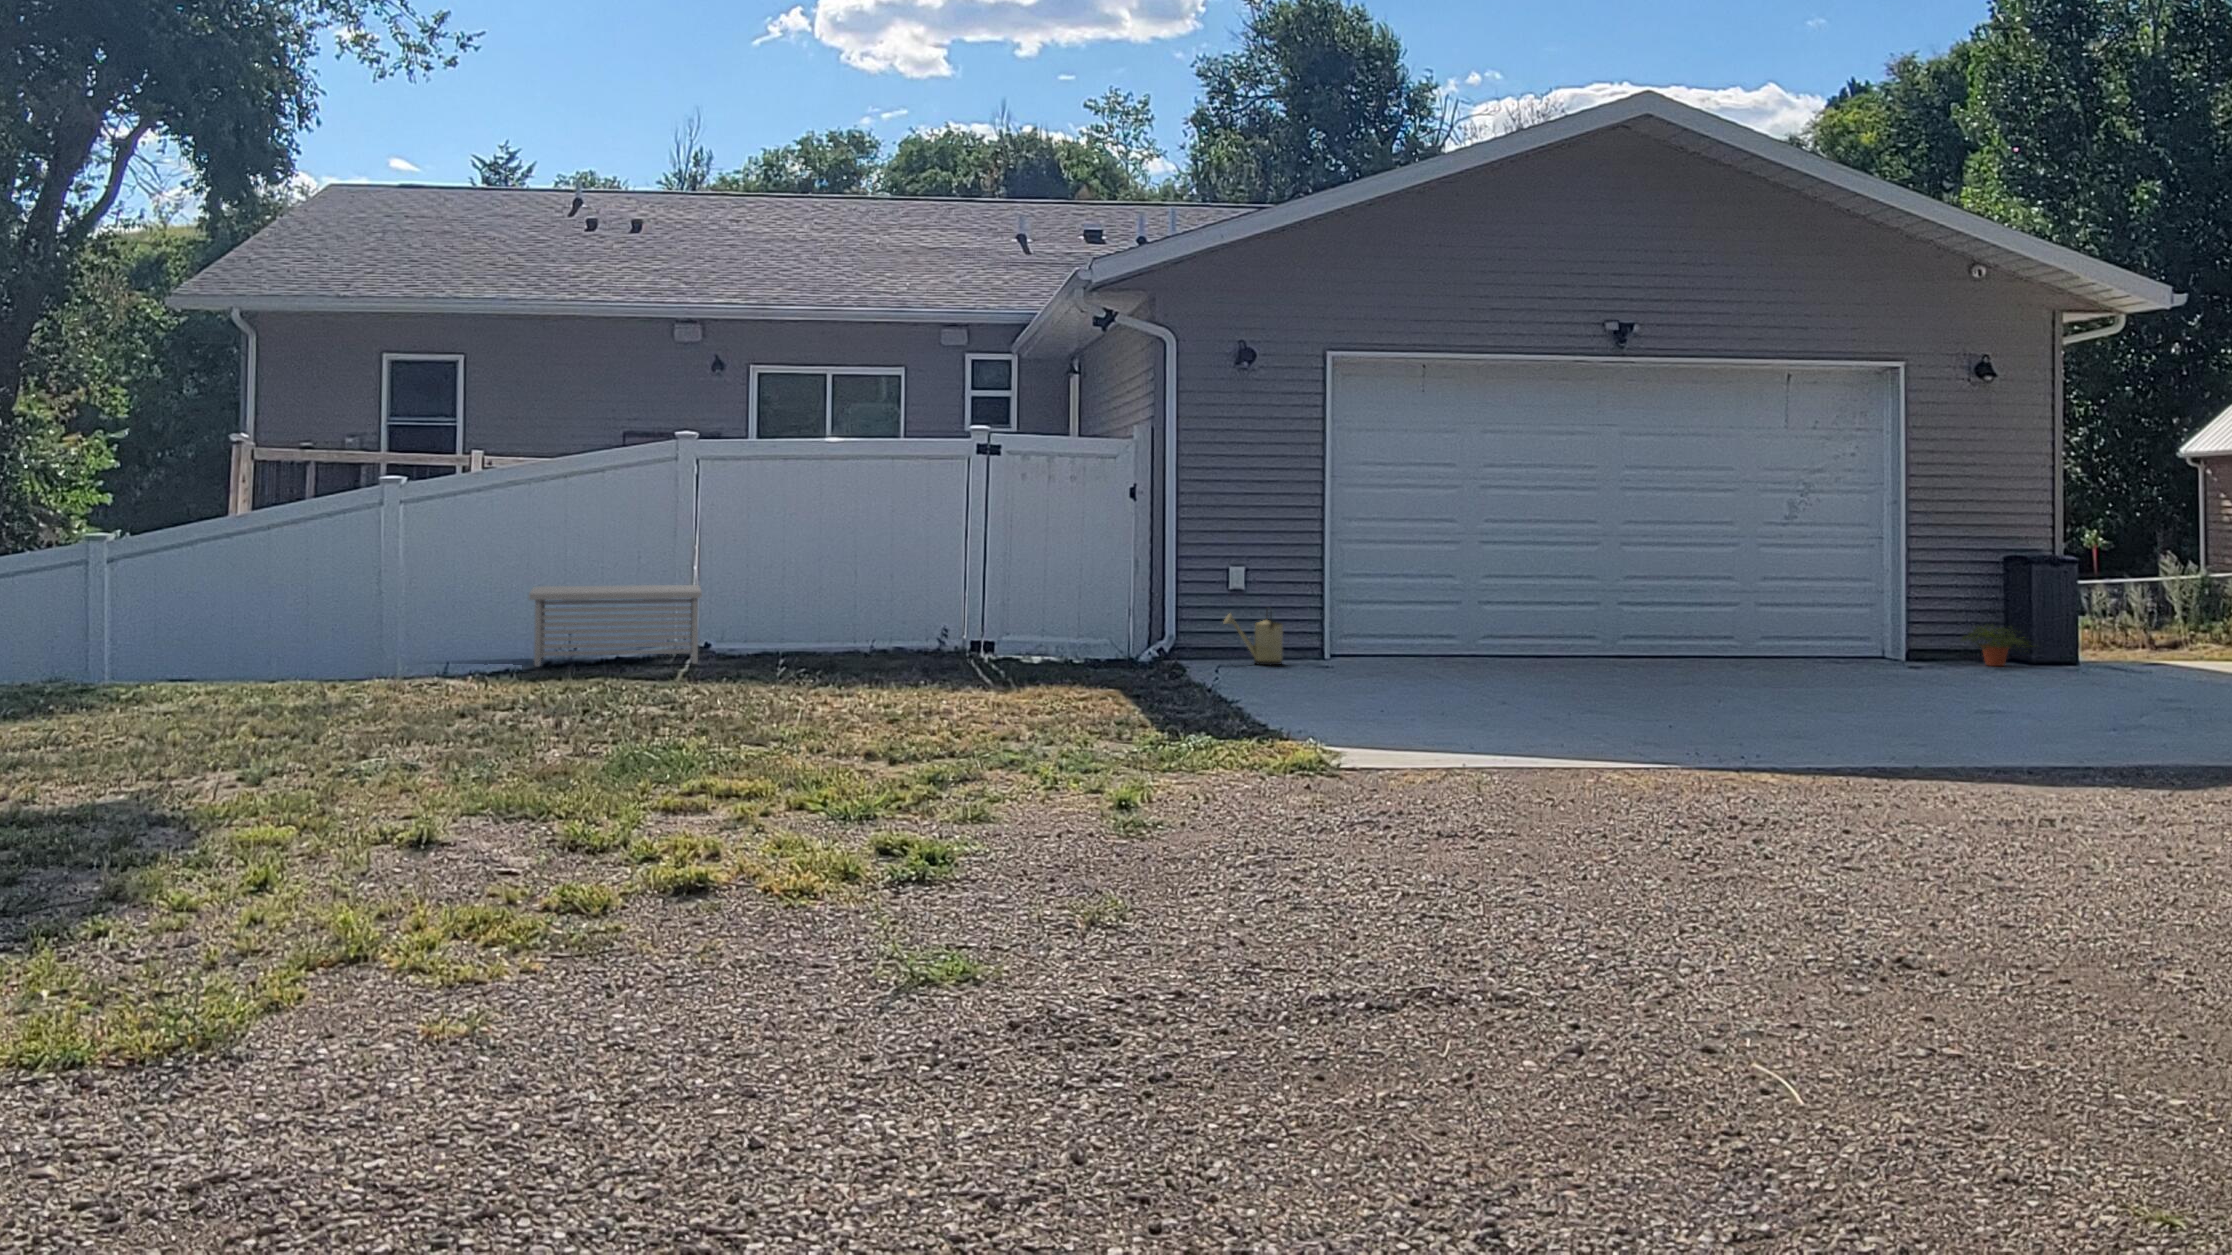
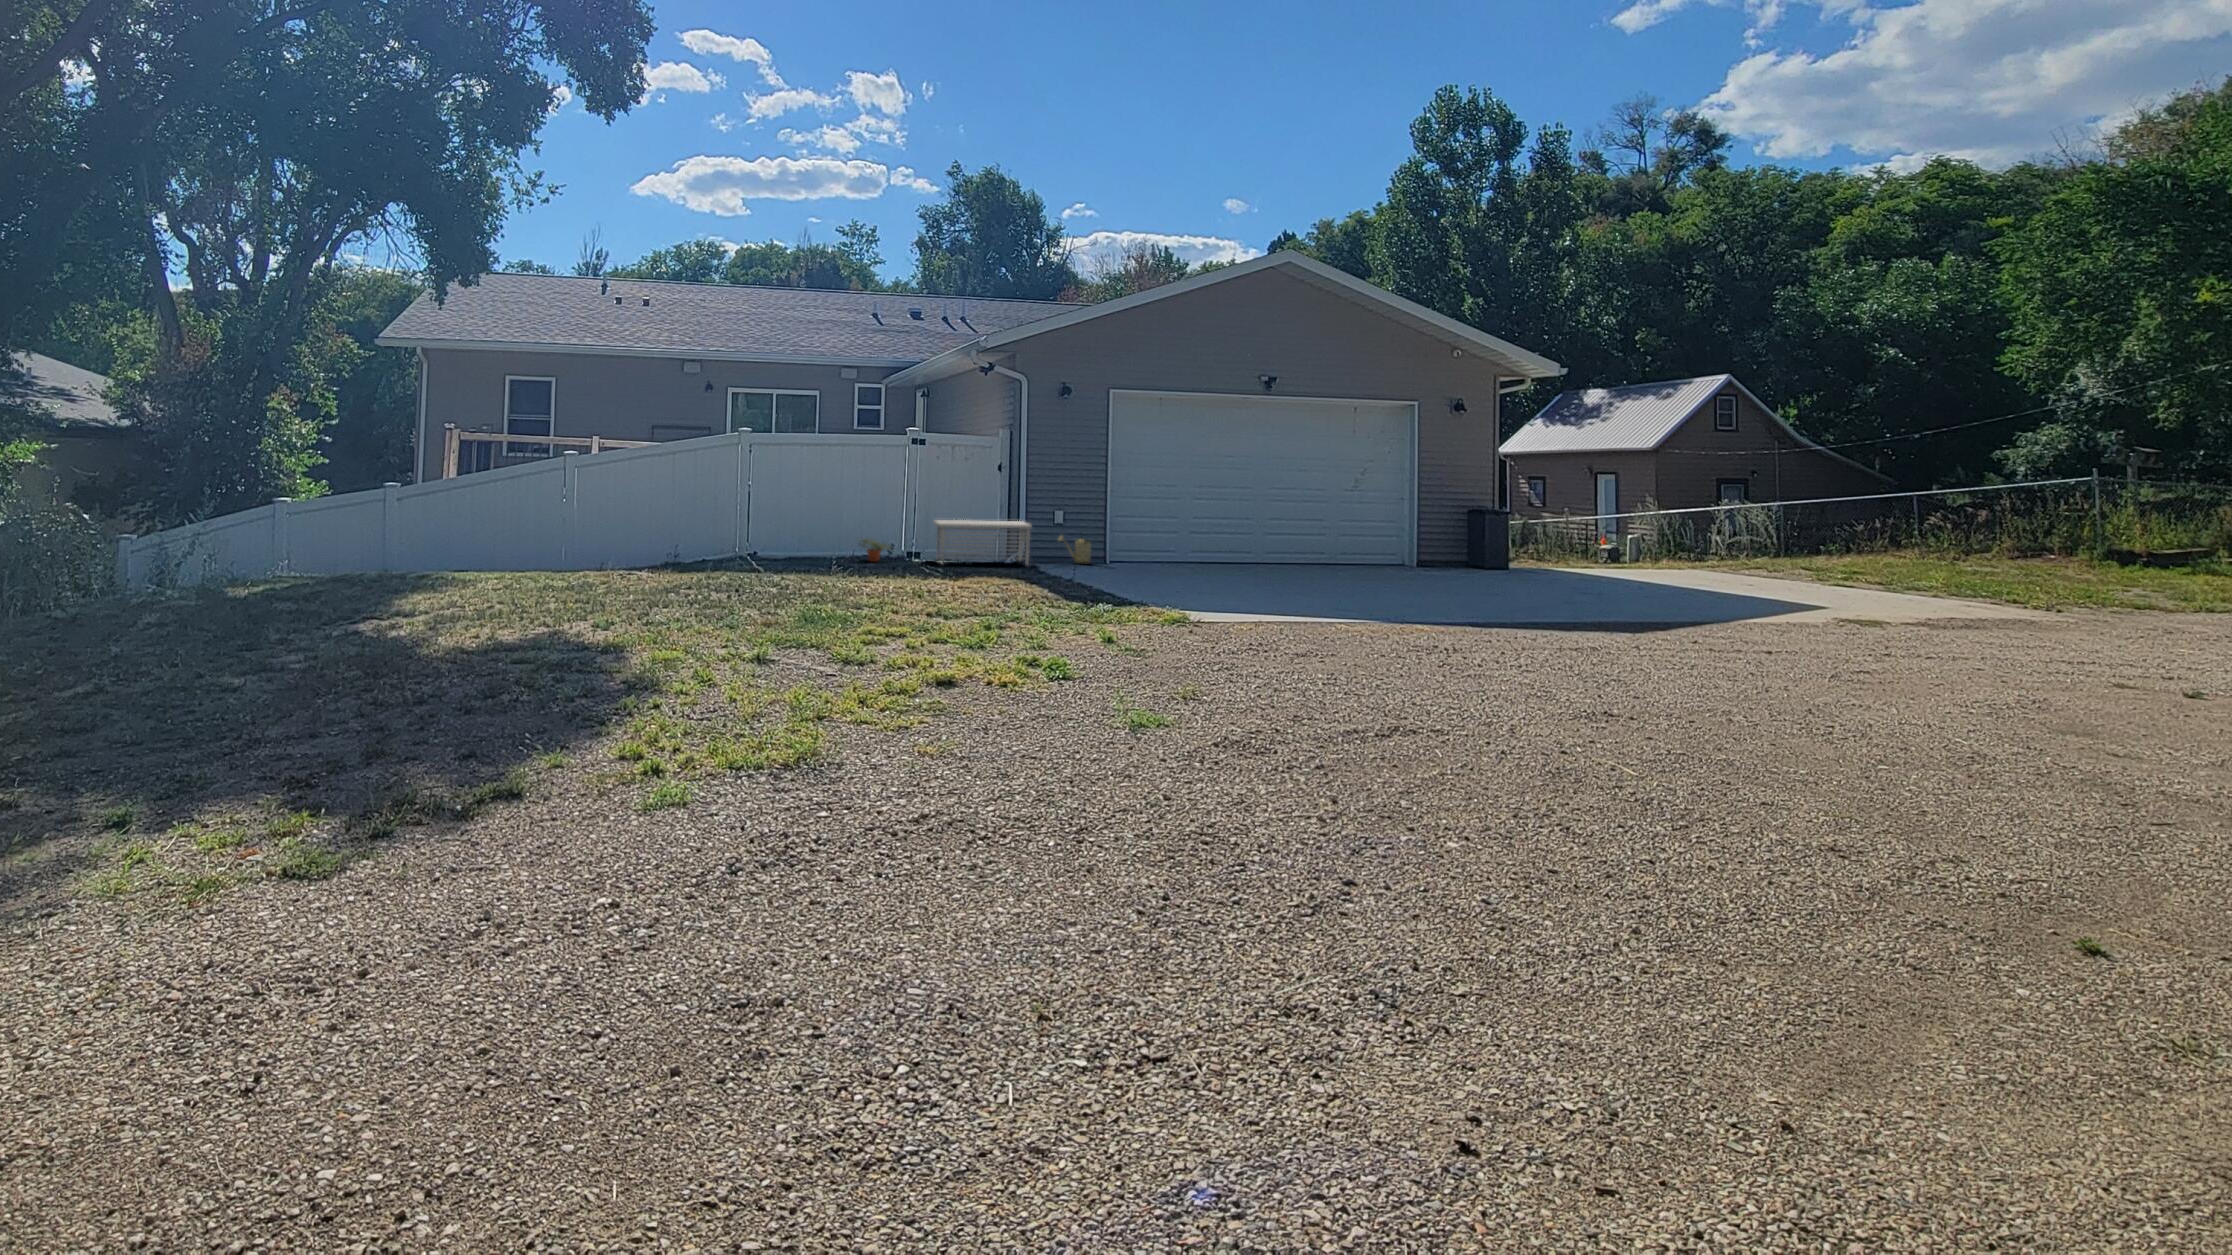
storage bench: present [529,585,702,666] -> present [934,520,1032,565]
potted plant: present [1962,624,2038,666] -> present [860,538,890,562]

